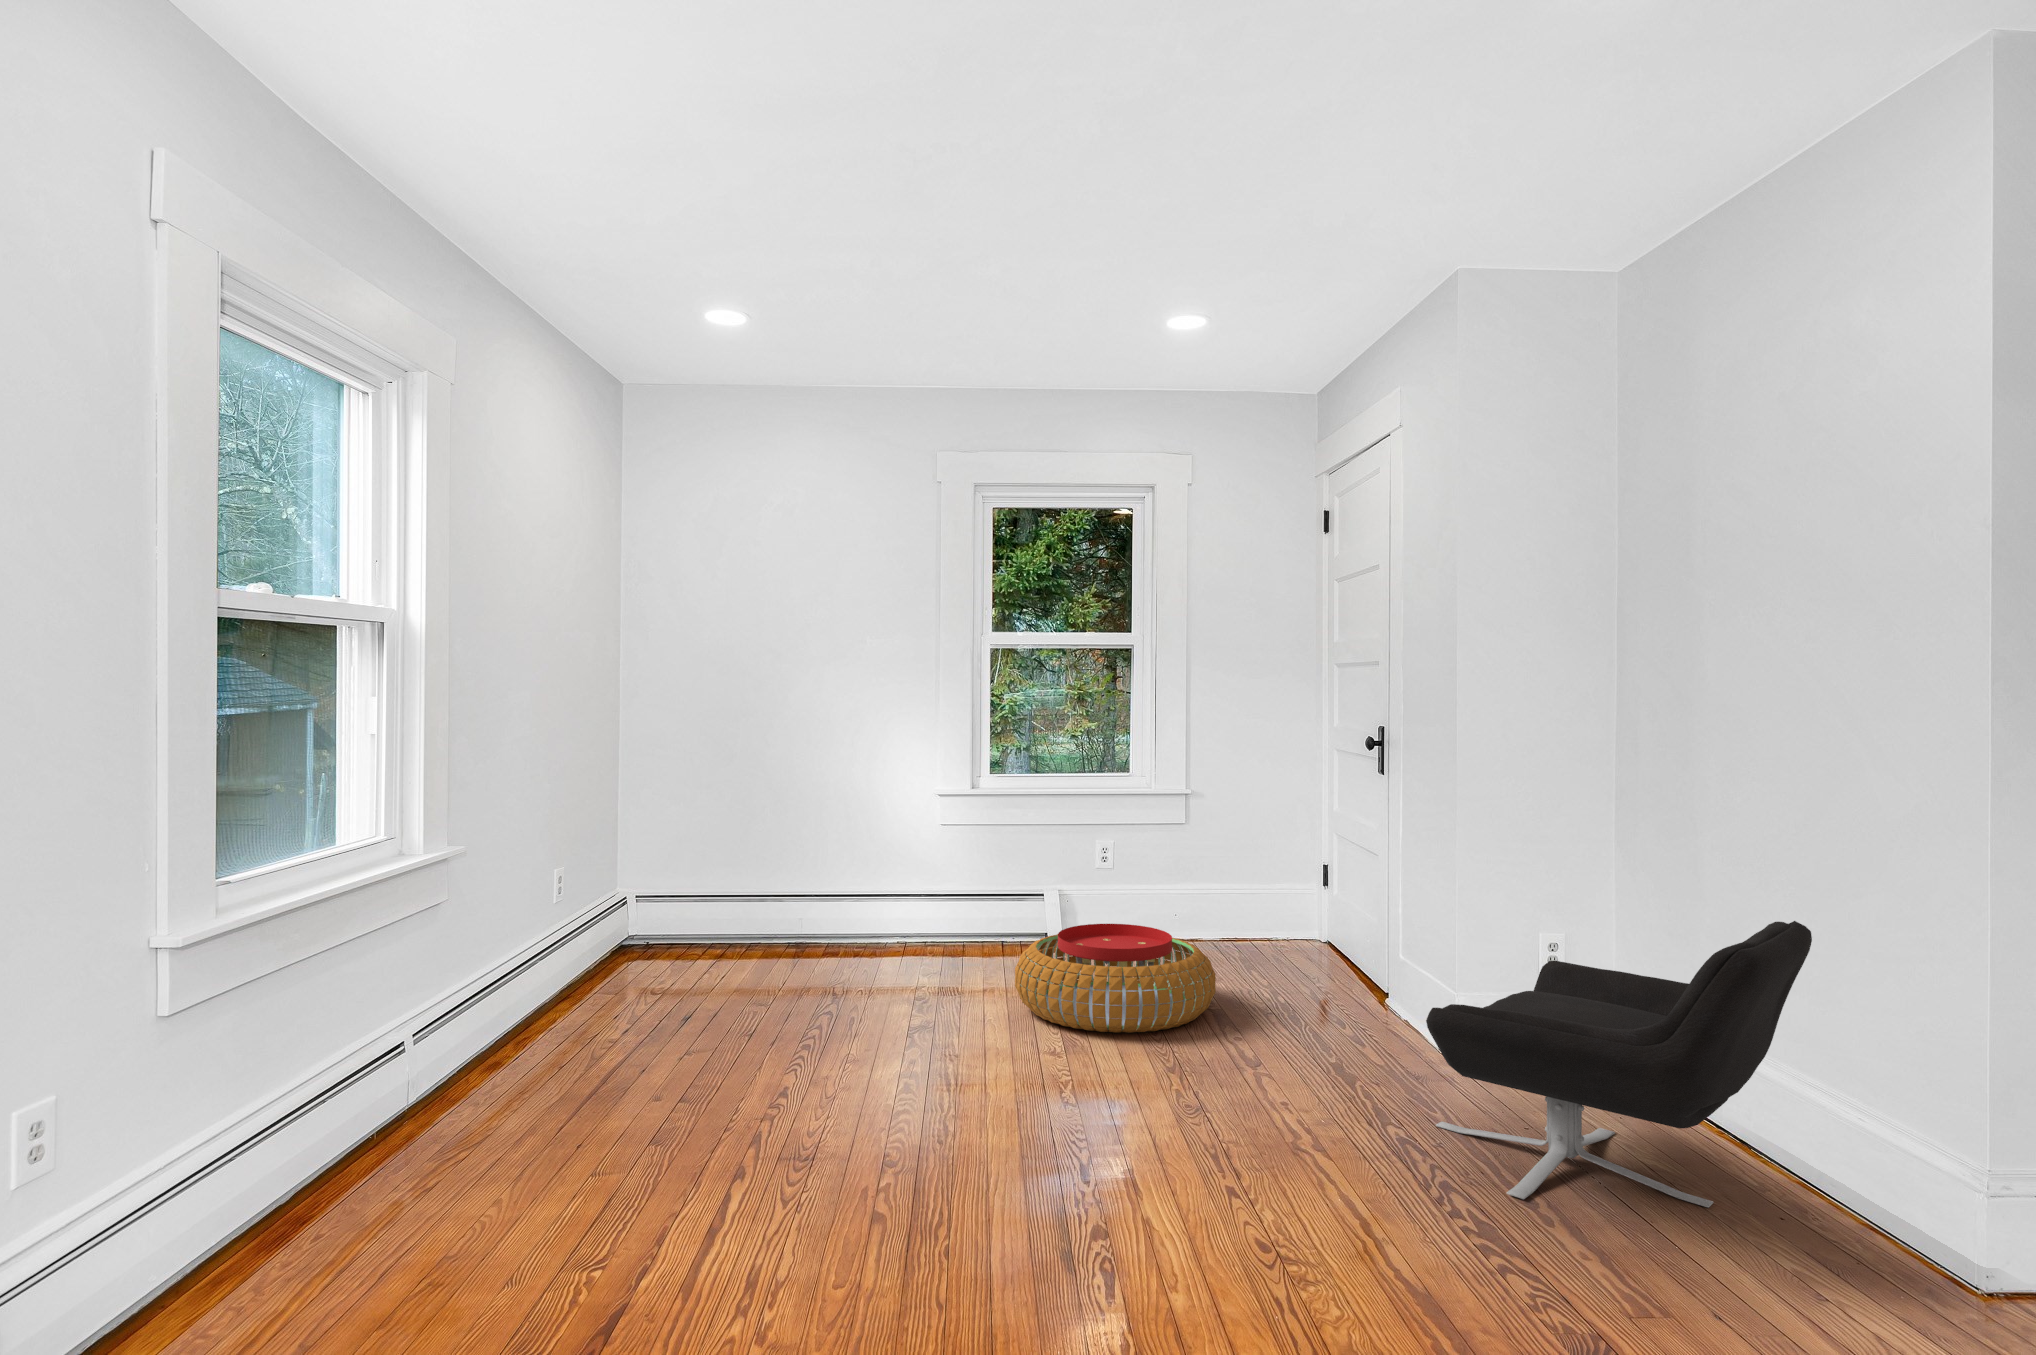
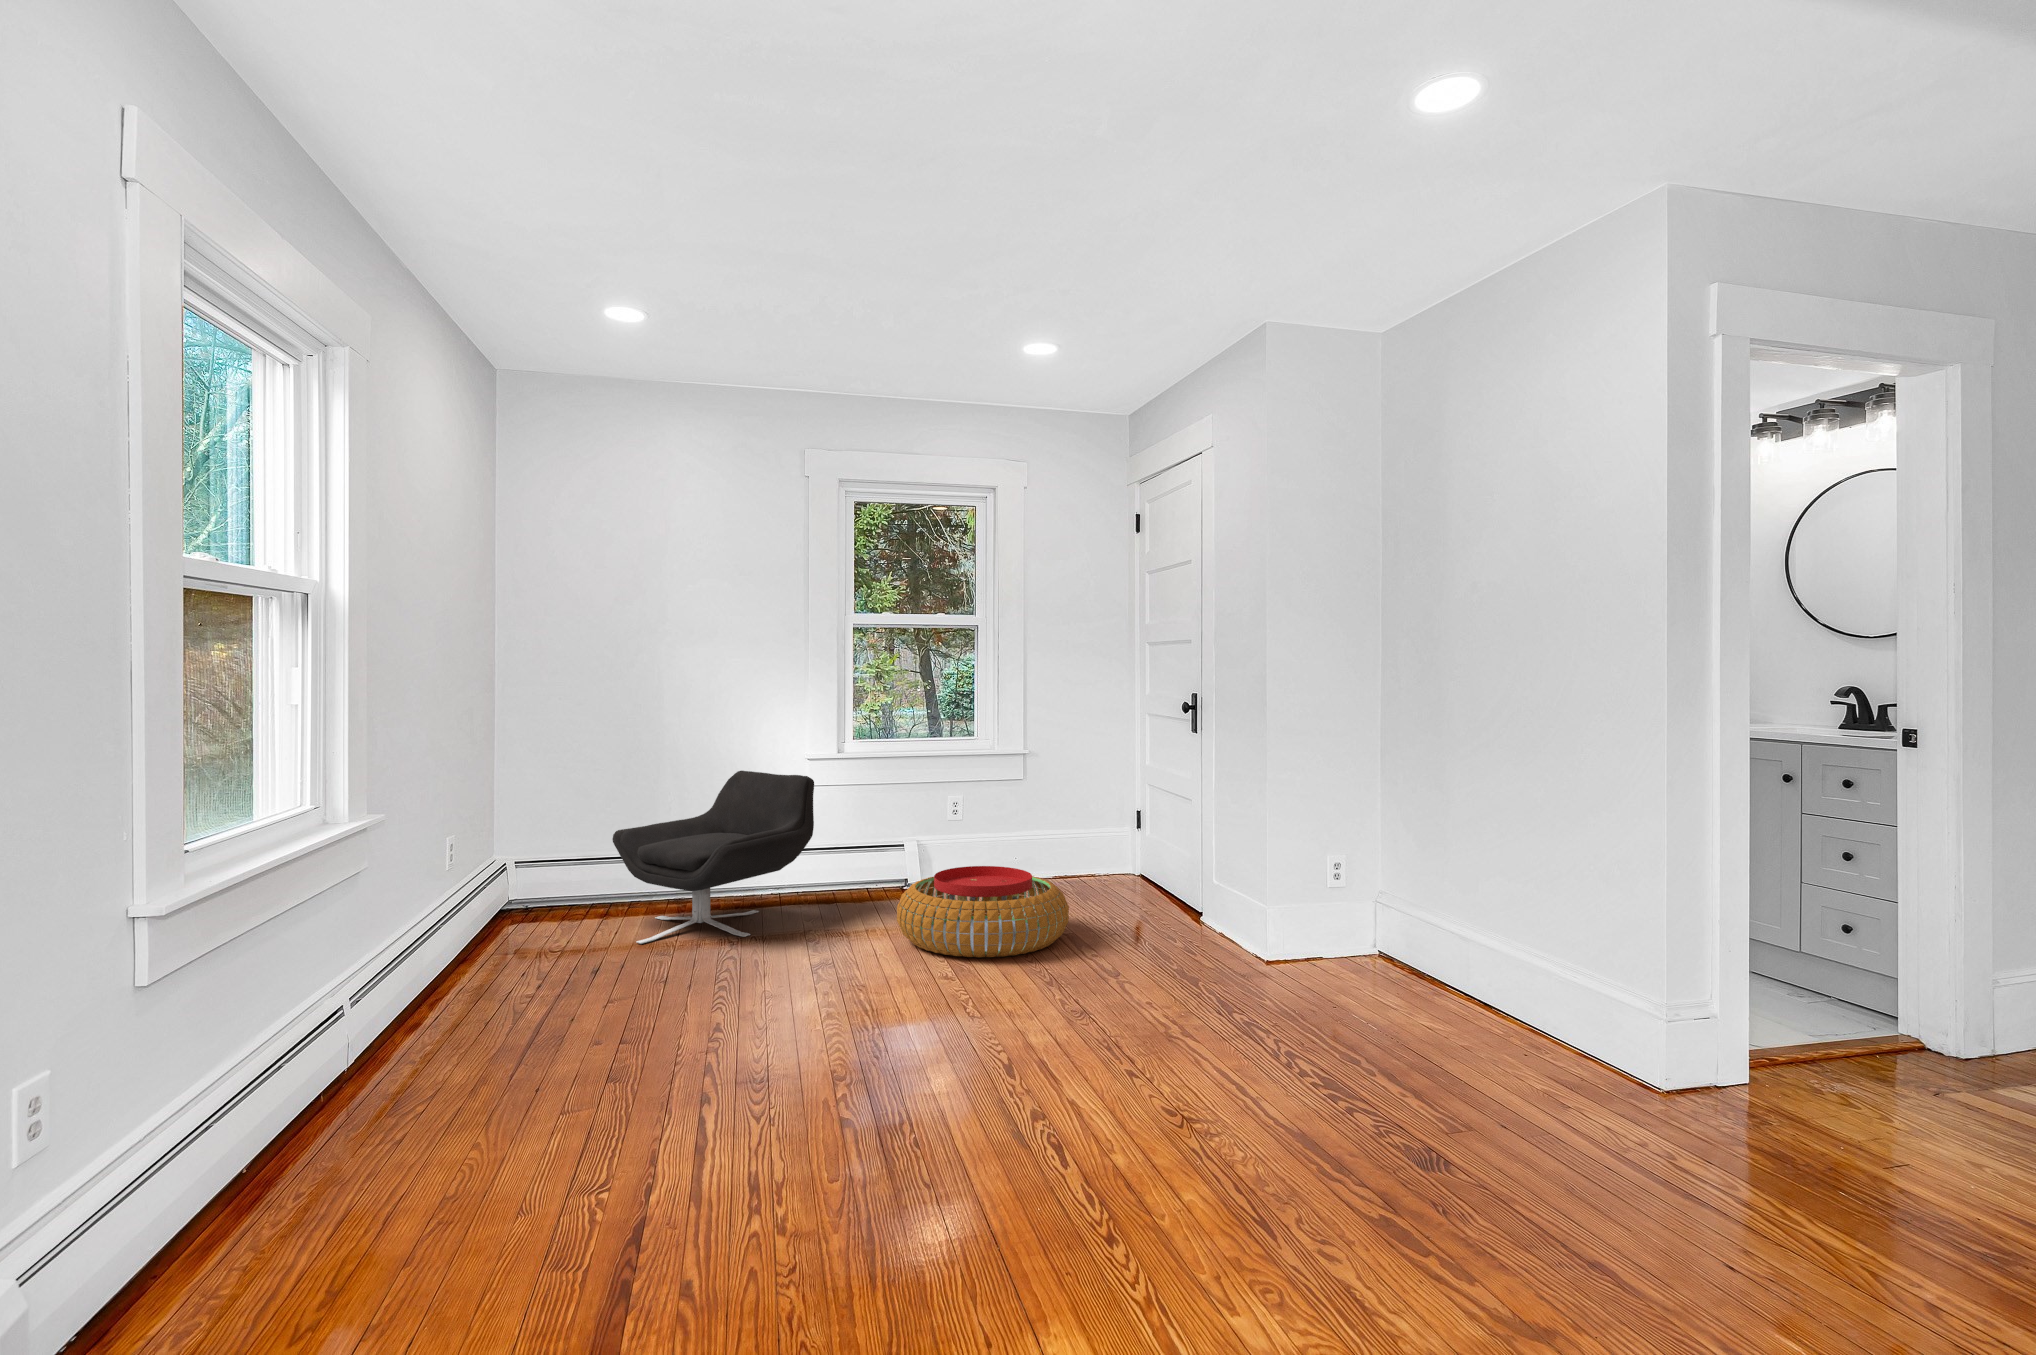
lounge chair: present [1426,921,1812,1208] -> present [612,771,814,944]

